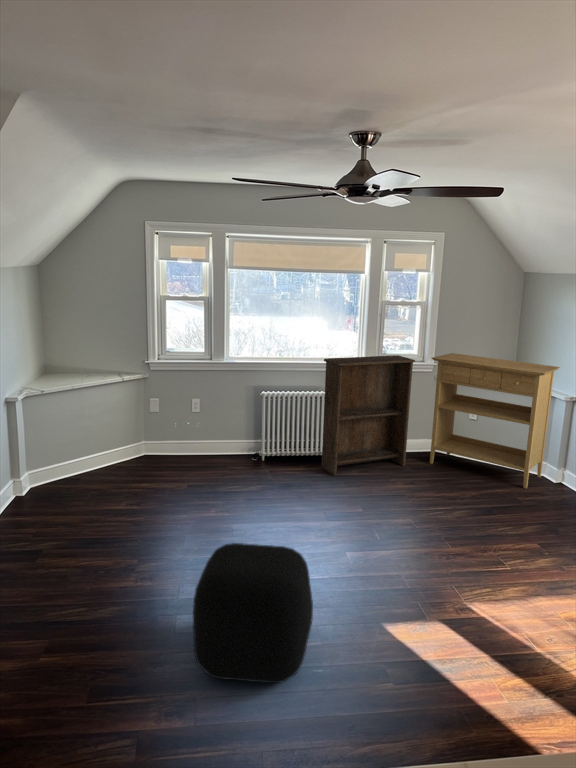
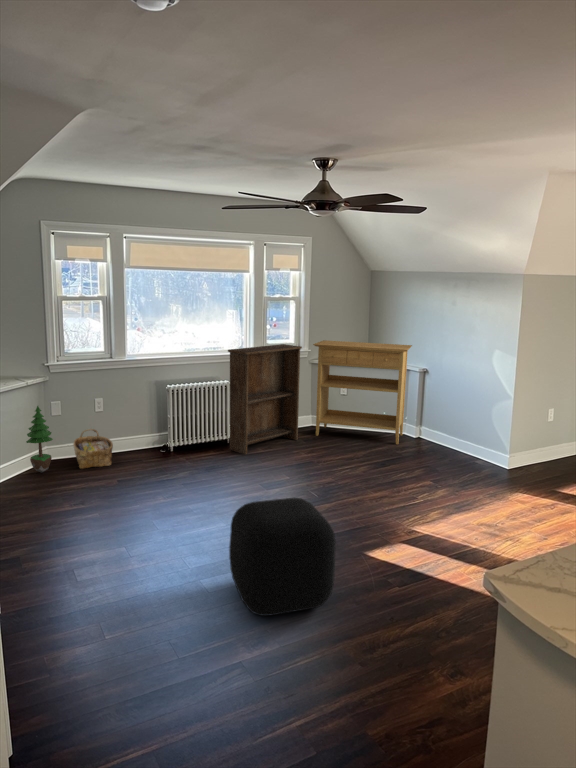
potted tree: none [118,402,143,467] -> present [26,406,53,473]
woven basket: none [163,429,200,468] -> present [73,429,113,469]

